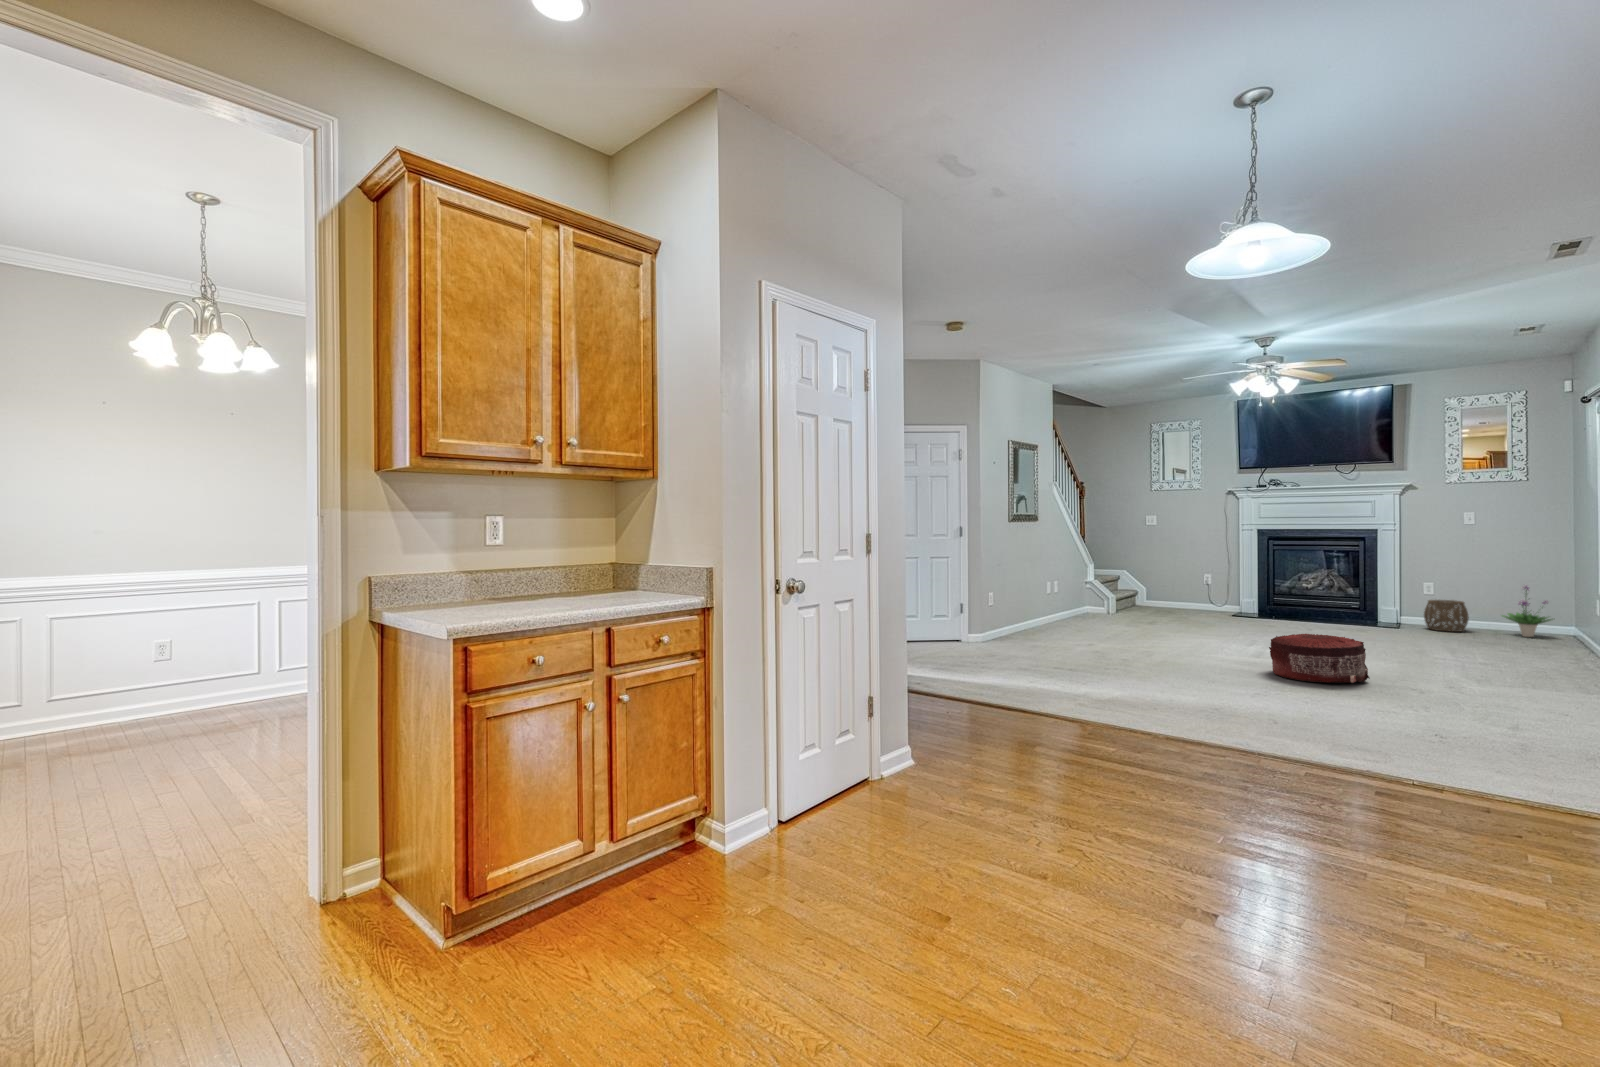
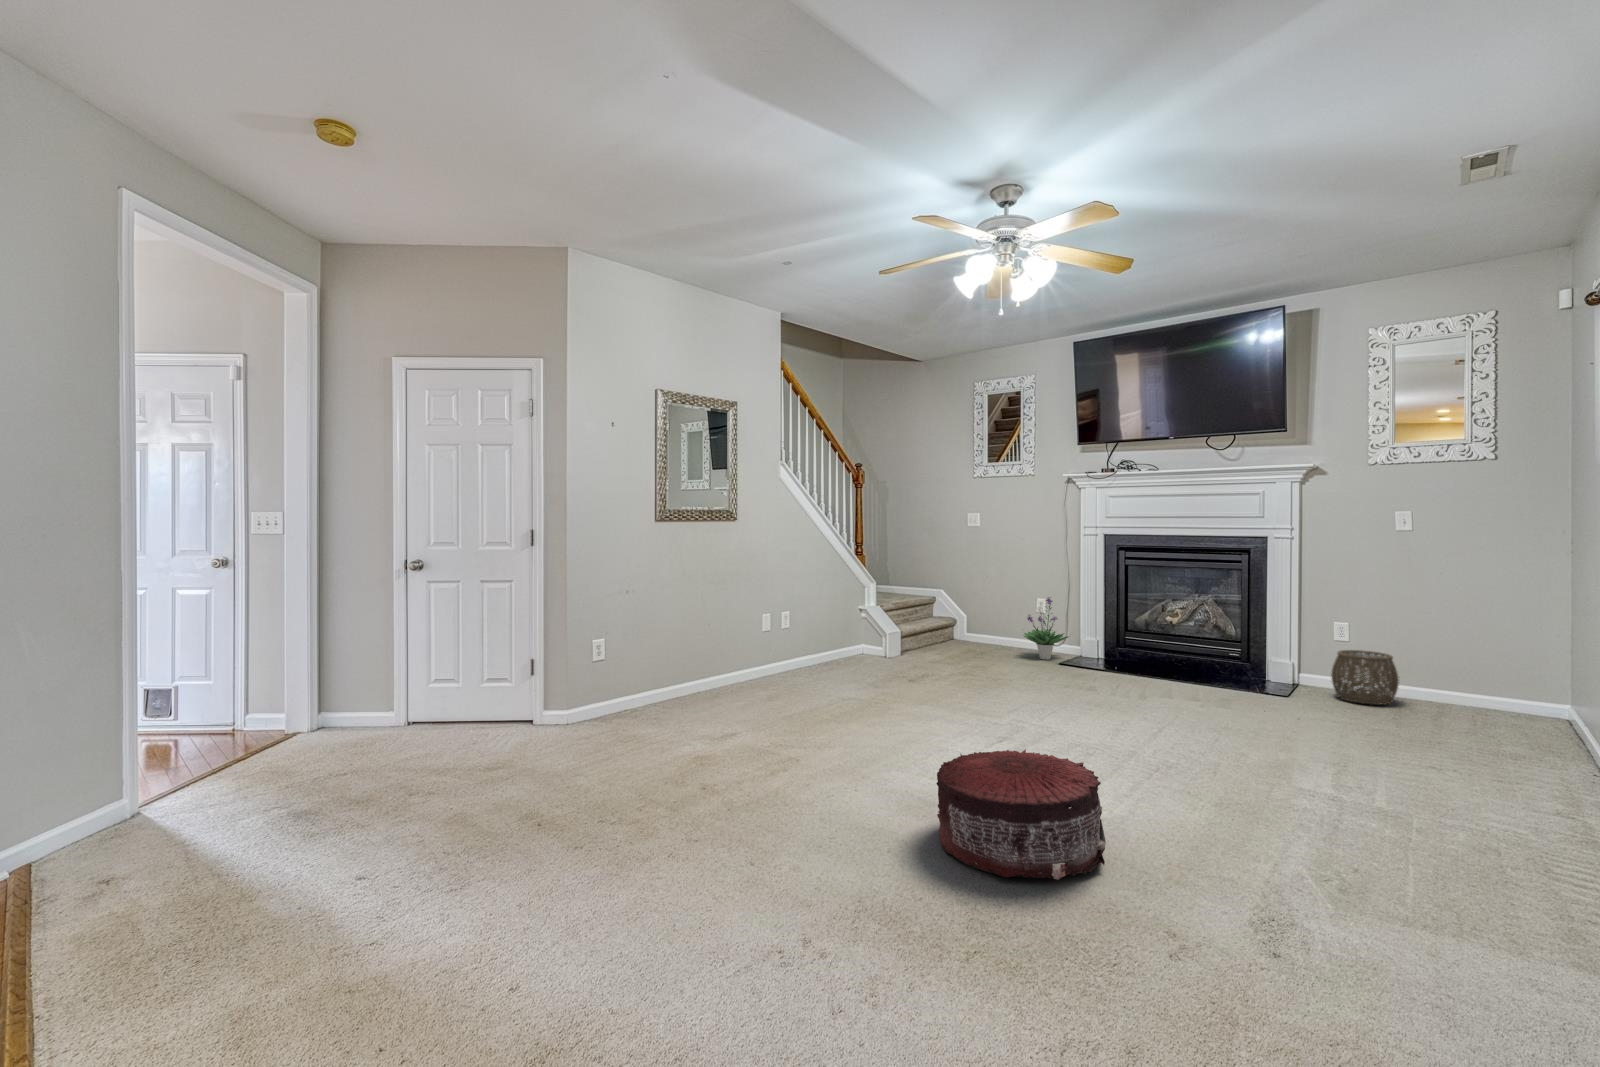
potted plant: present [1502,585,1552,637] -> present [1024,597,1069,660]

